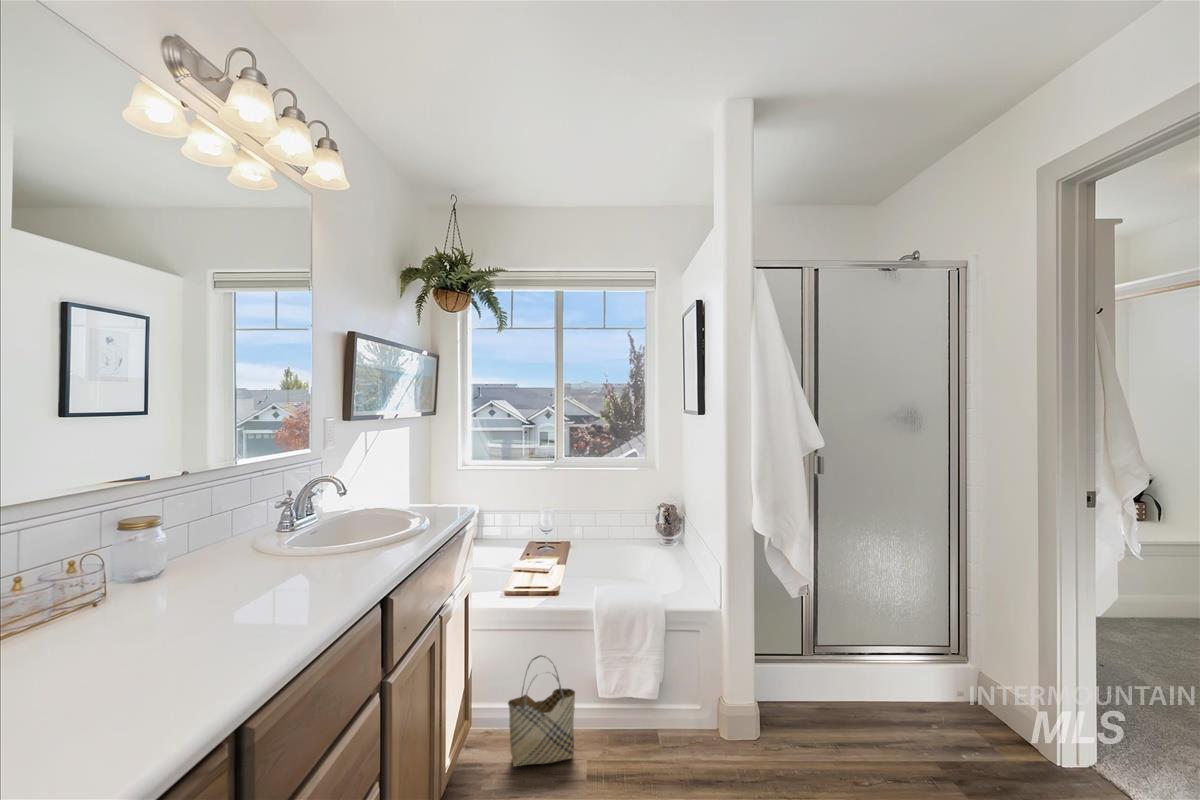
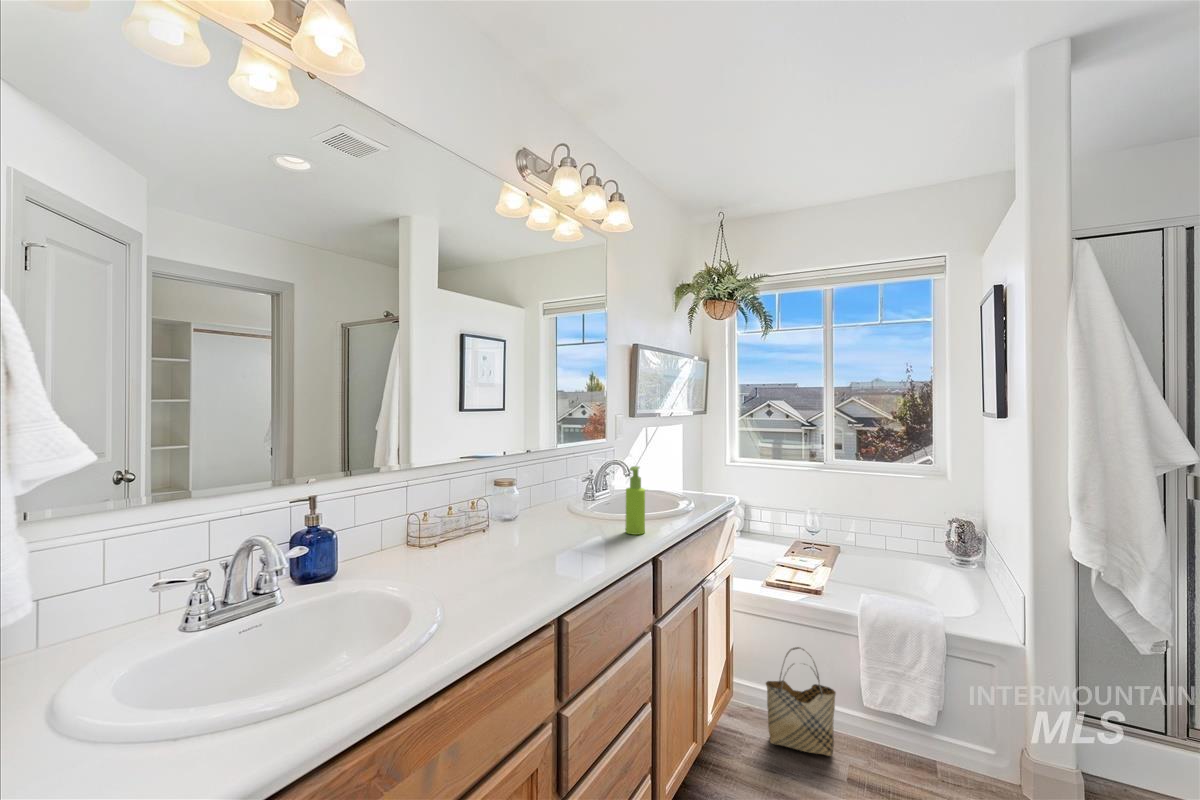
soap dispenser: none [342,484,370,572] -> present [626,466,645,535]

